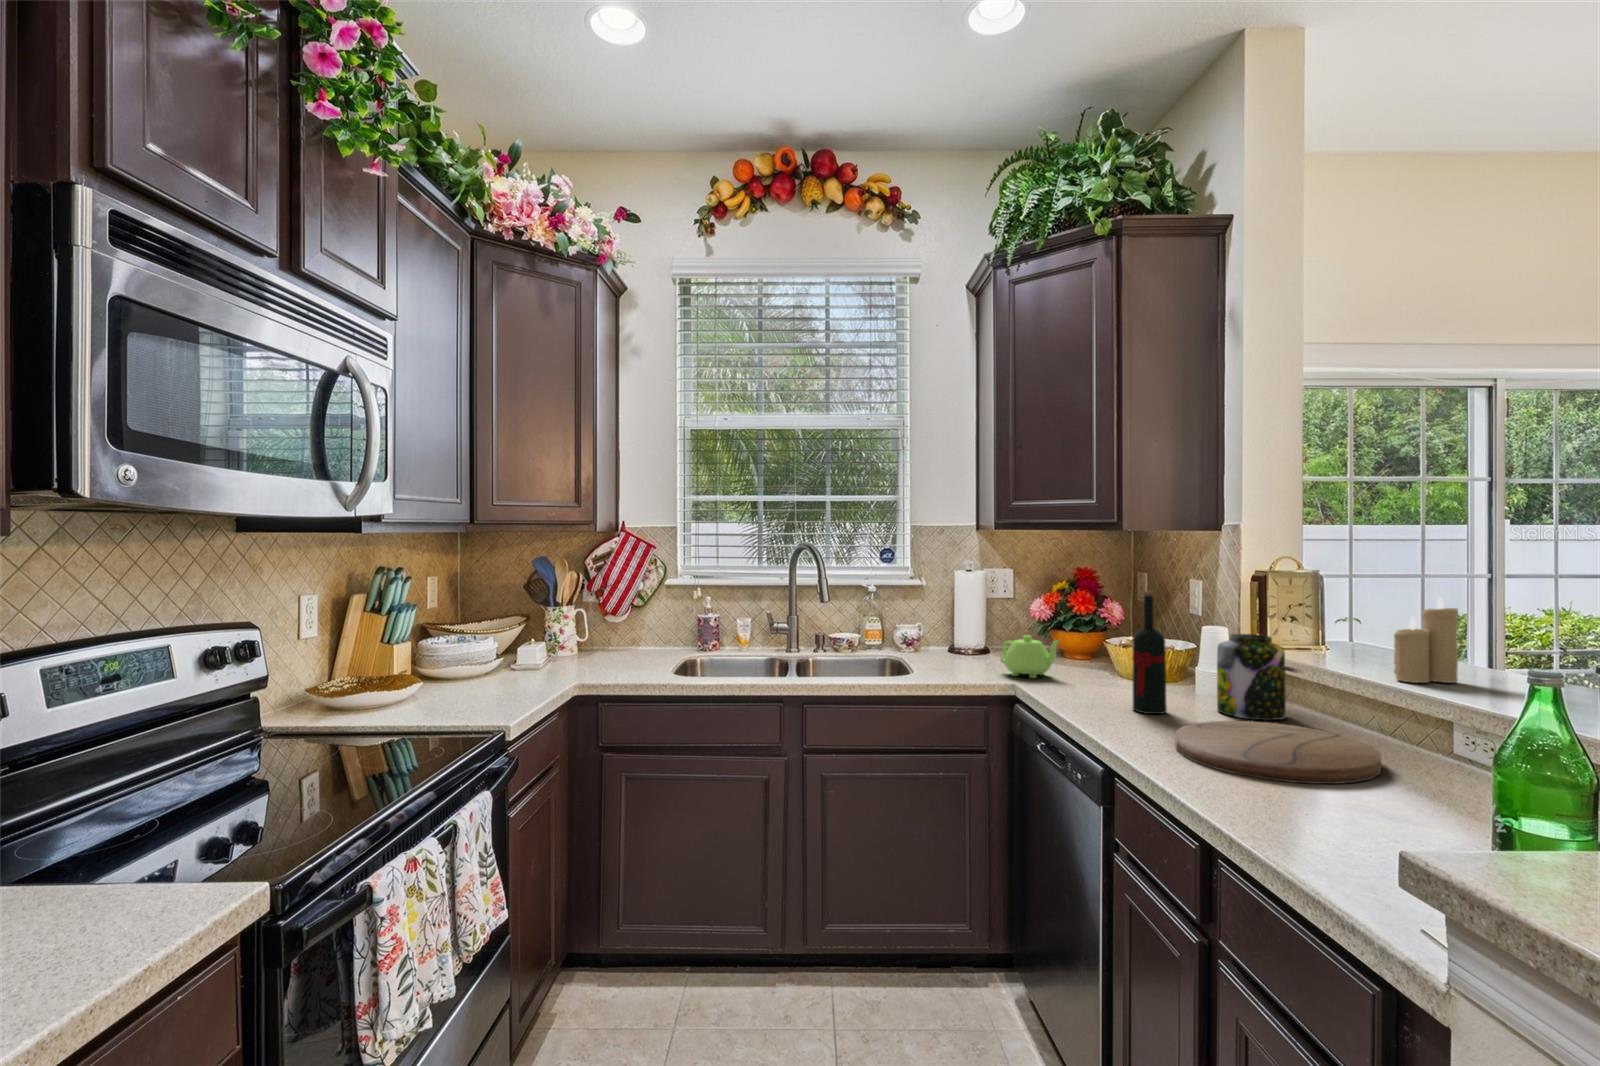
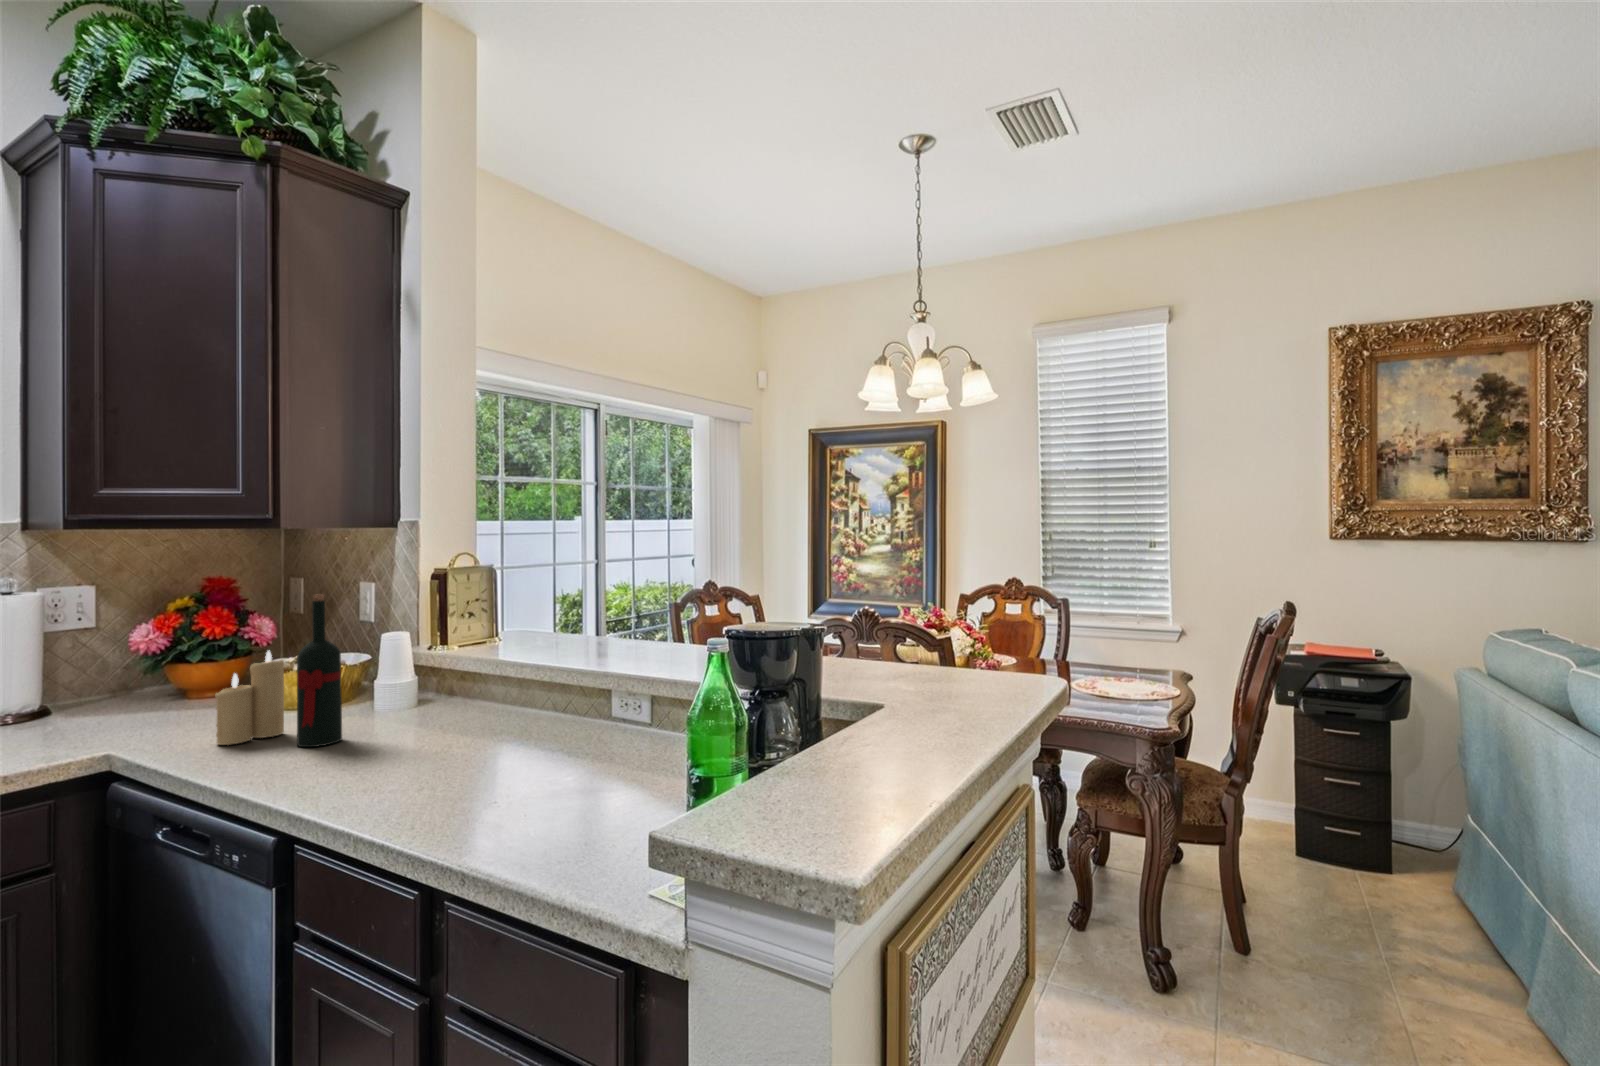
candle: present [1394,598,1458,683] -> present [215,651,285,745]
jar: present [1217,634,1286,720] -> none [401,634,473,727]
teapot: present [1000,635,1059,678] -> none [73,672,185,736]
cutting board: present [1175,721,1381,784] -> none [361,723,573,794]

